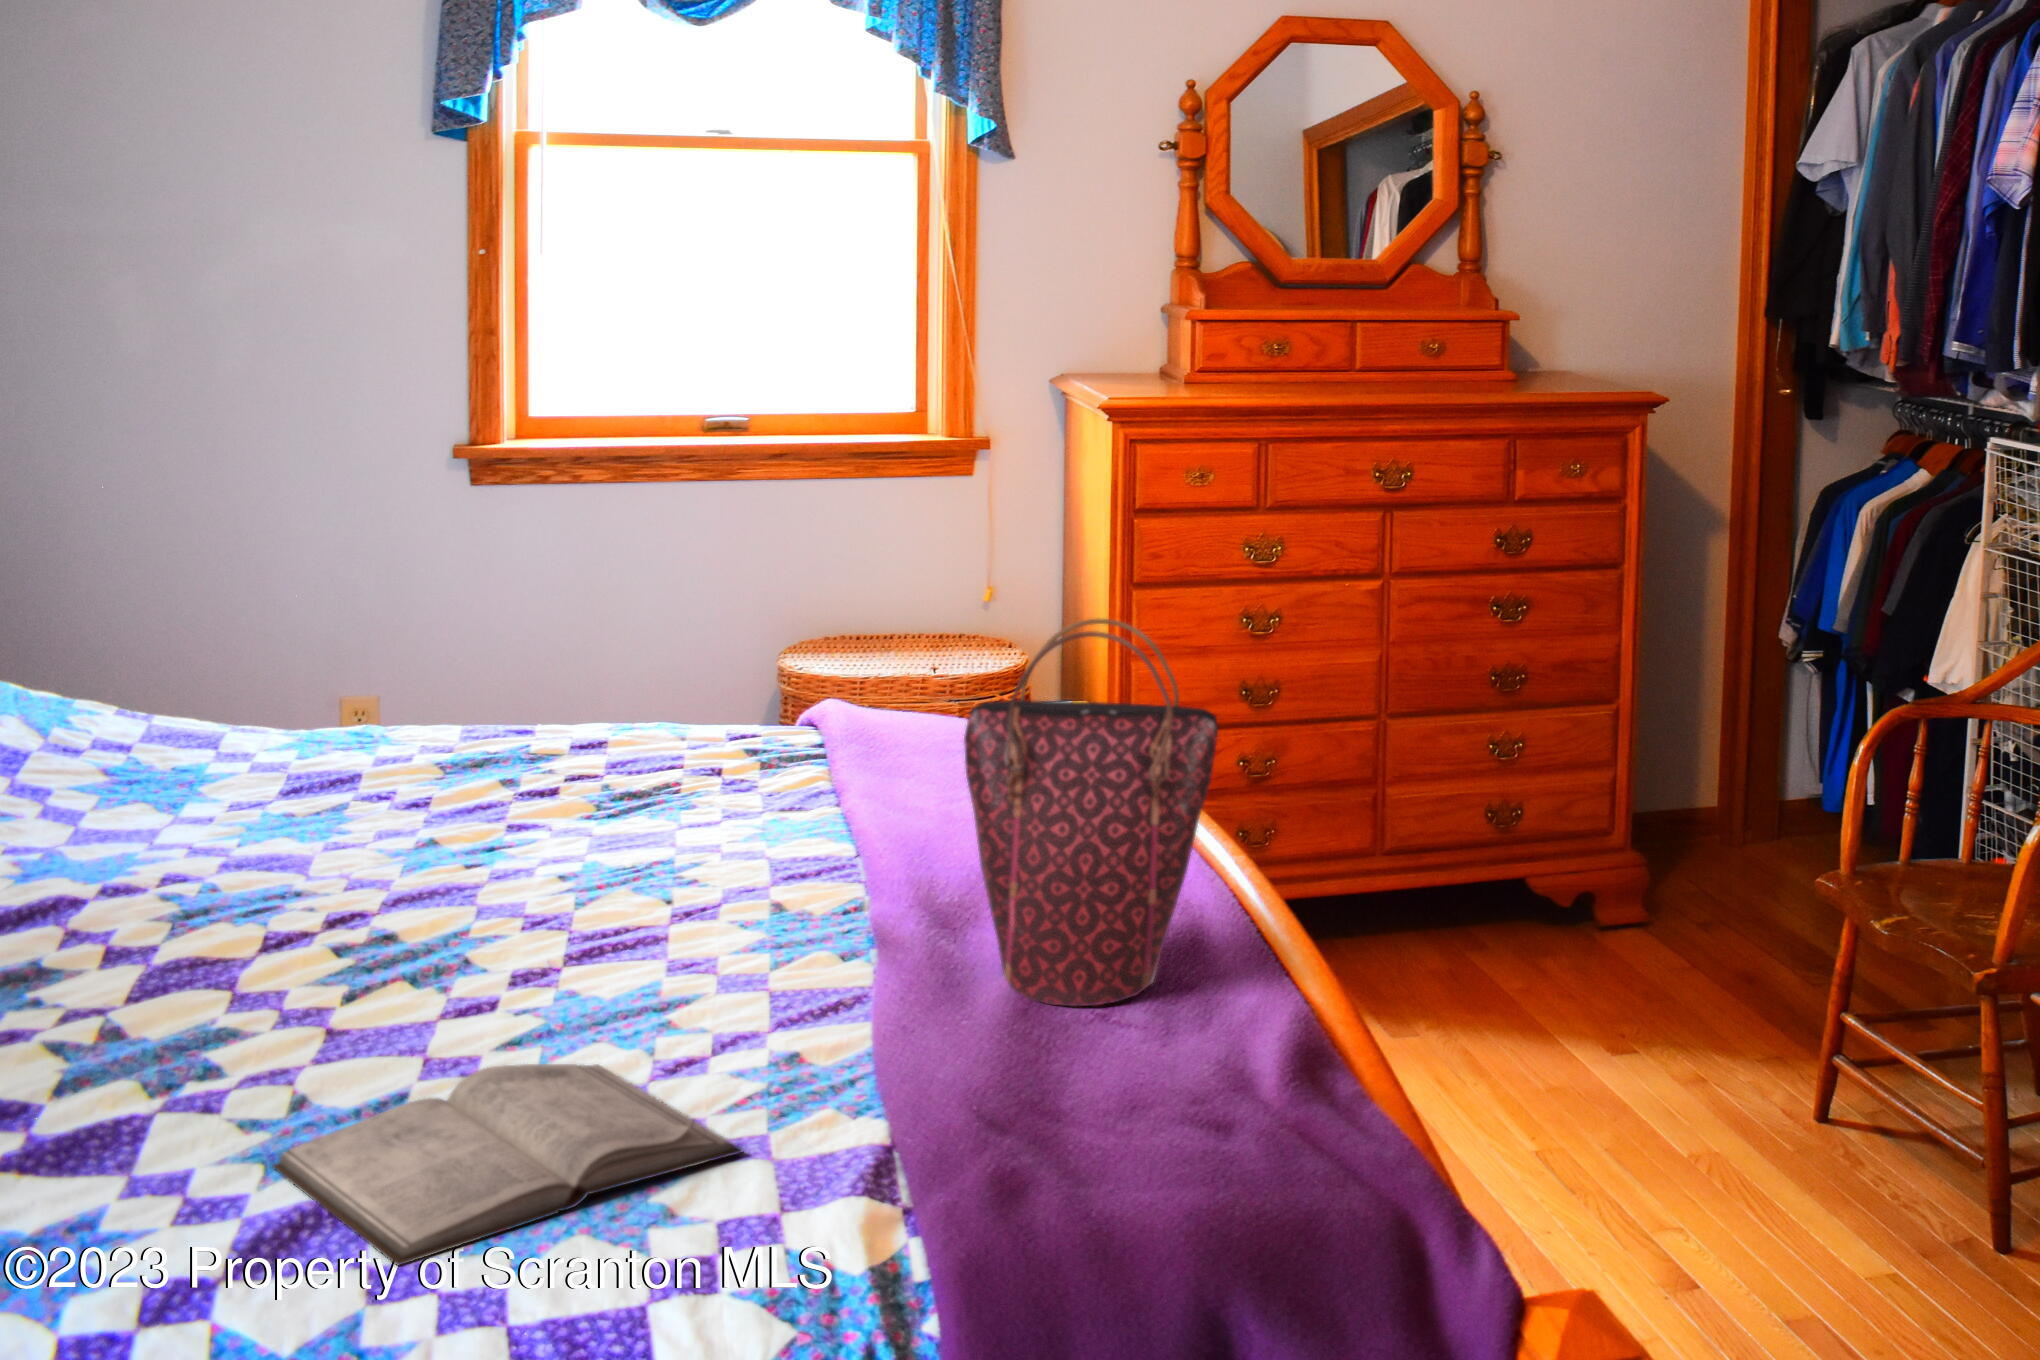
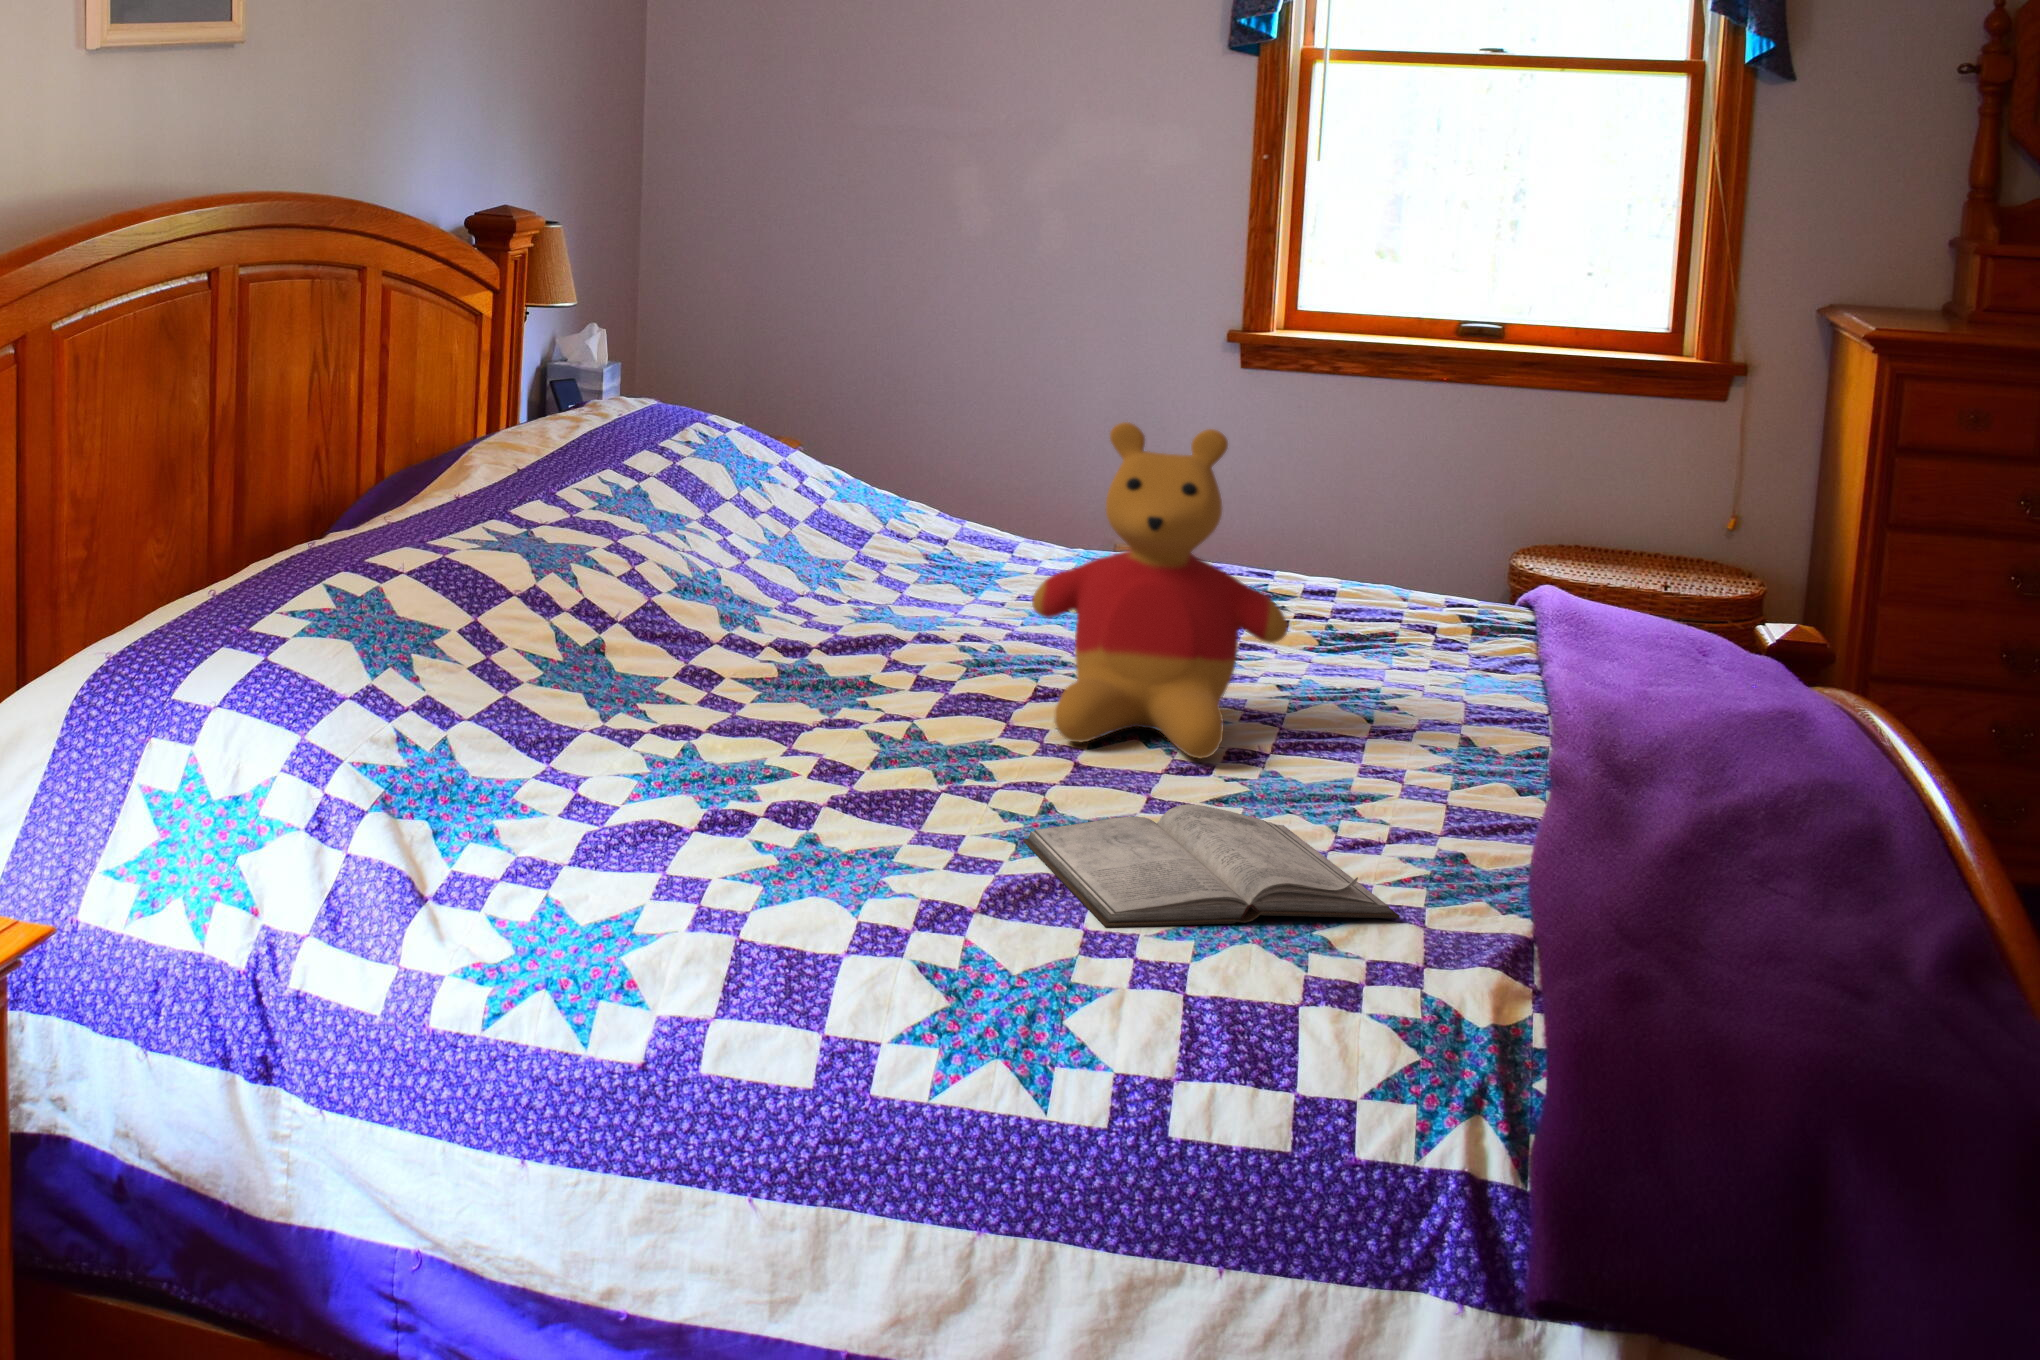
stuffed bear: none [253,602,578,1006] -> present [1032,422,1288,758]
handbag: present [964,619,1218,1006] -> none [1651,493,1941,880]

